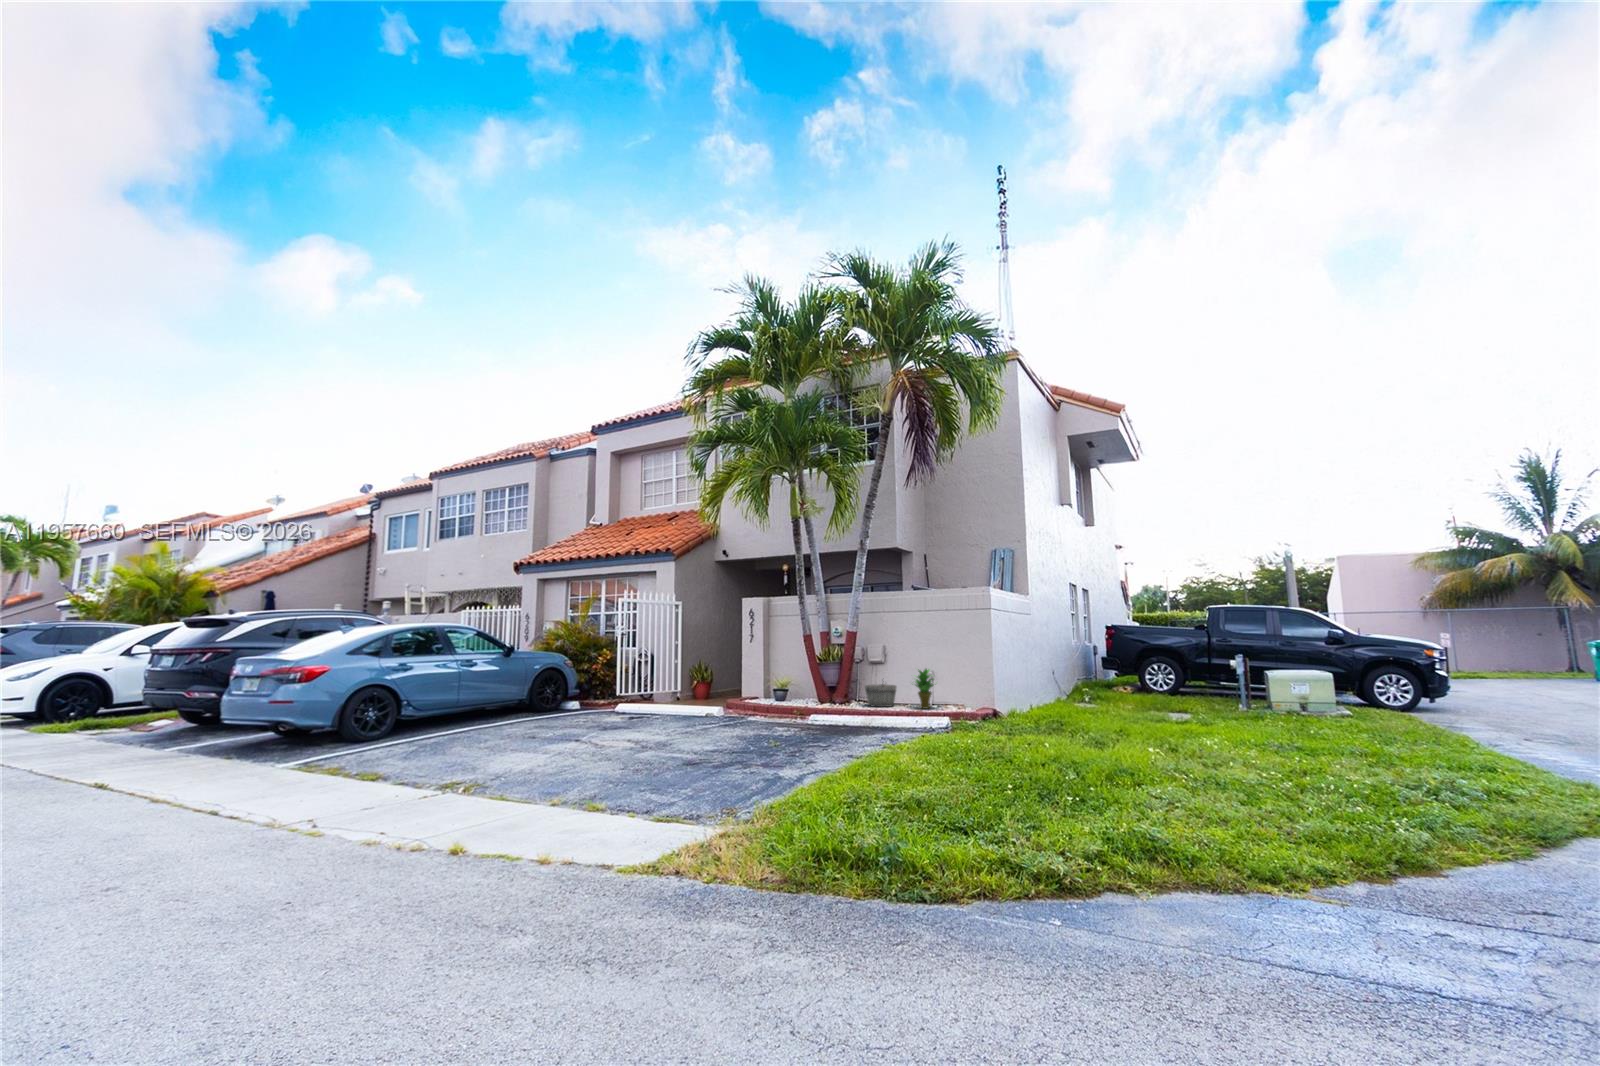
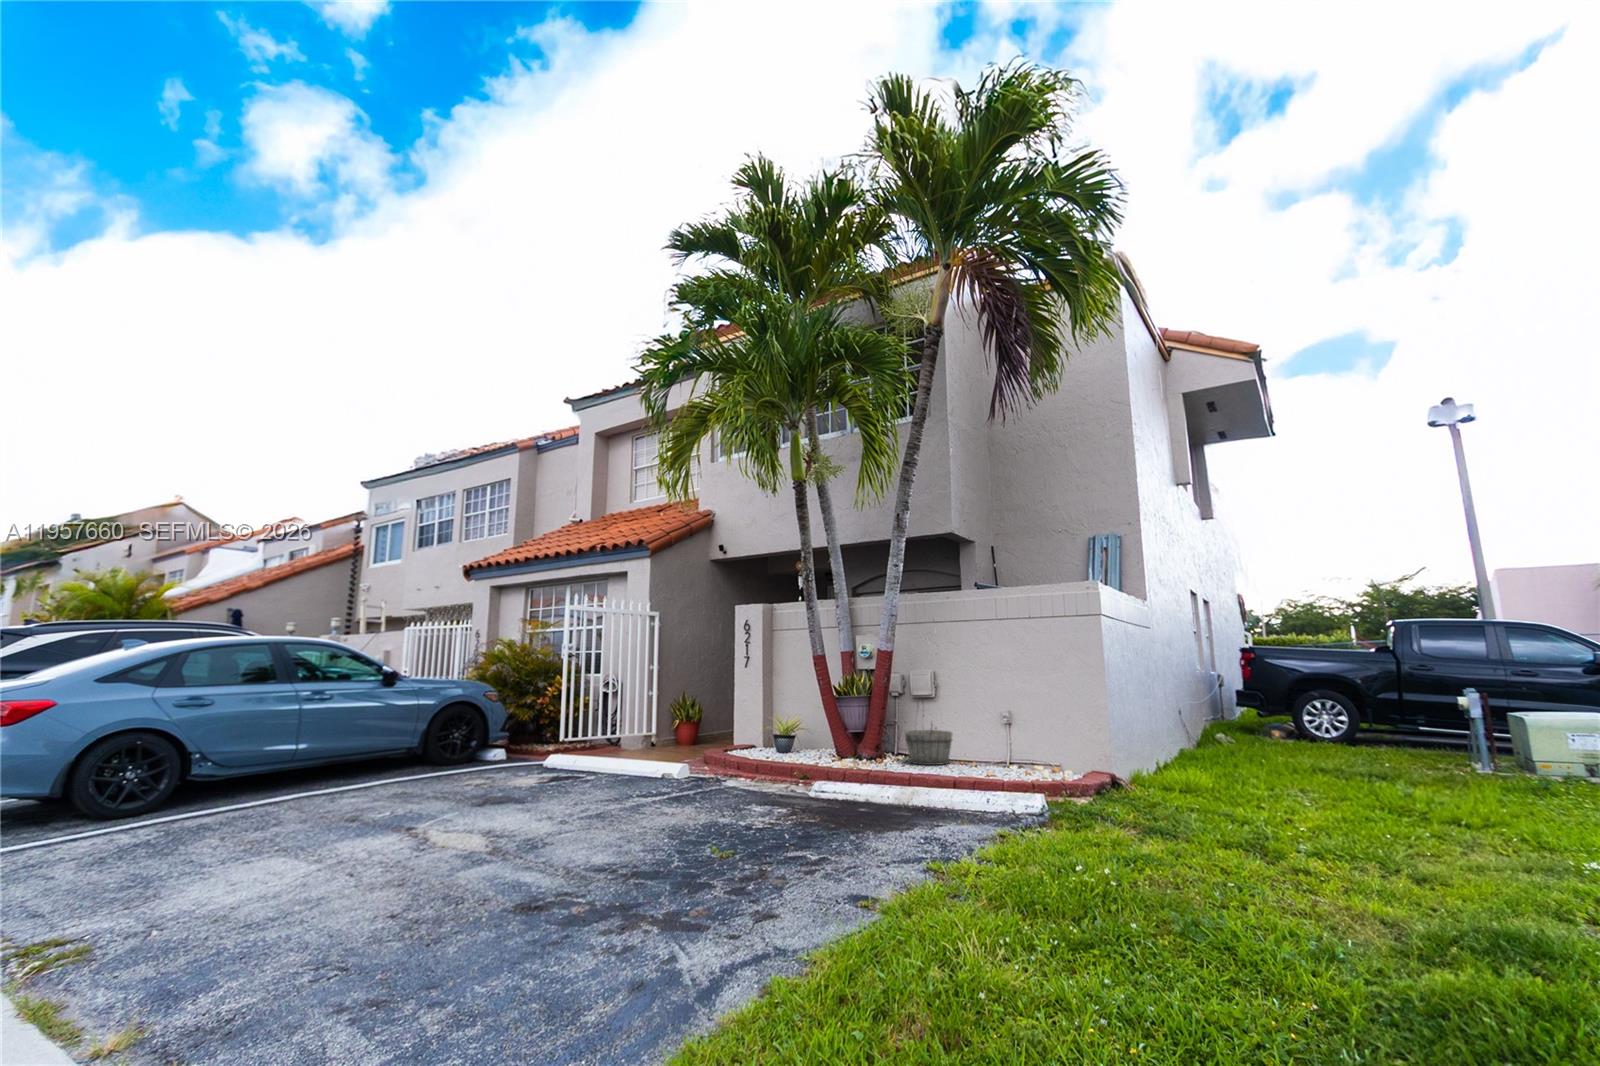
potted plant: present [915,669,934,709] -> none [970,706,1017,769]

